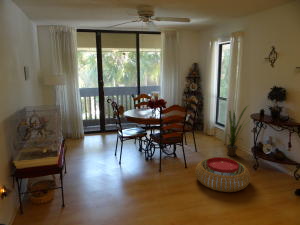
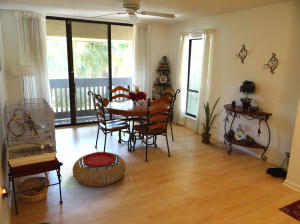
pouf: present [196,157,250,192] -> present [72,152,126,187]

